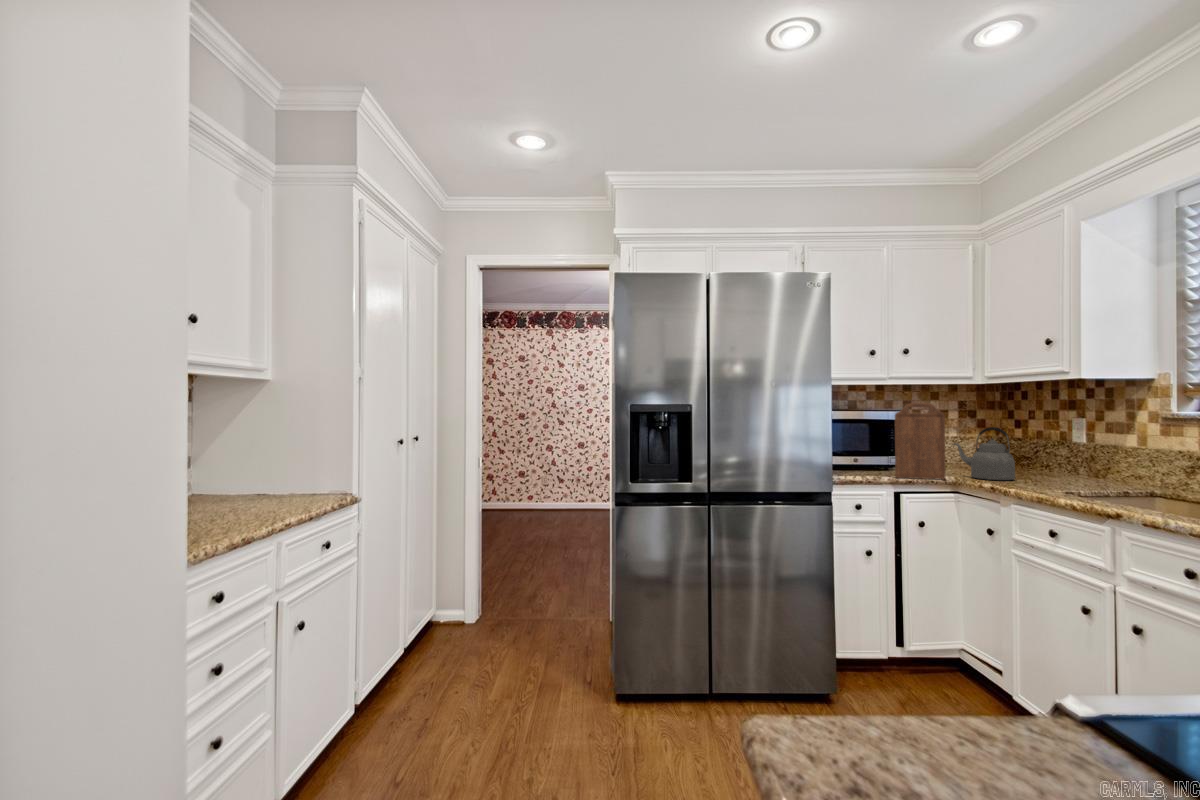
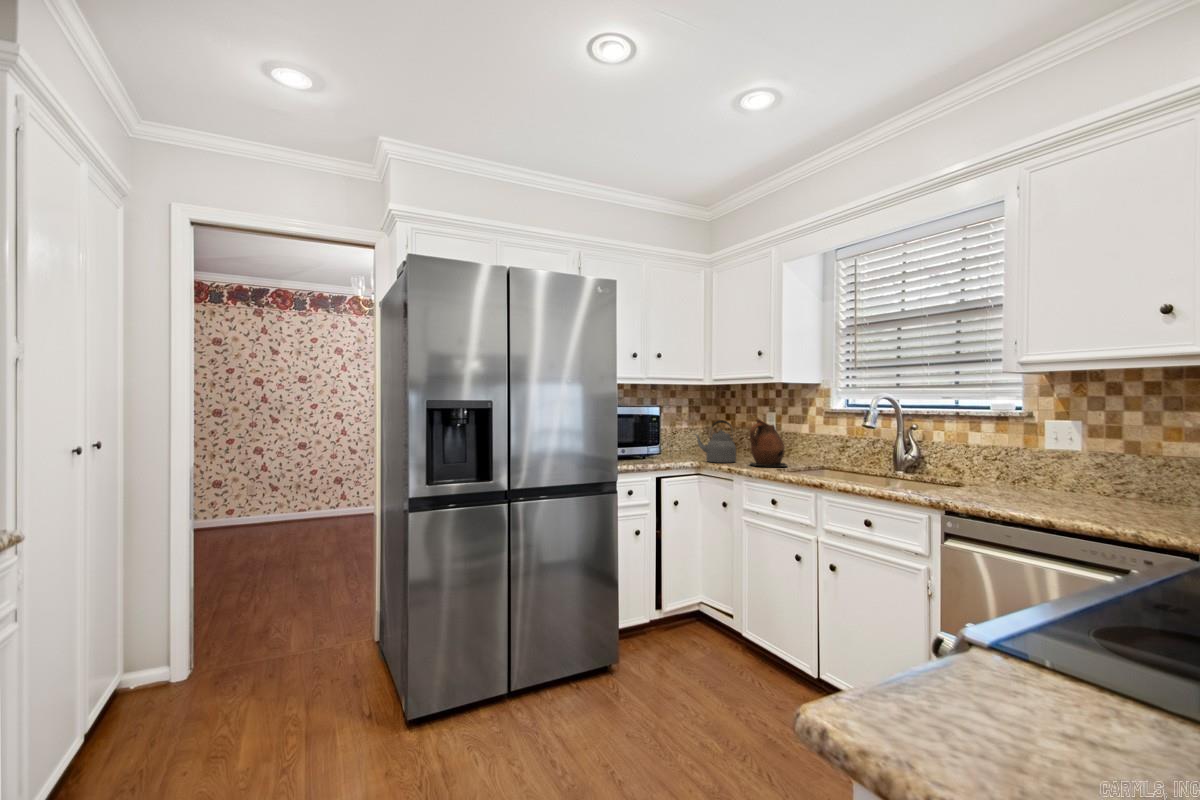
cutting board: present [895,403,945,479] -> none [656,400,693,465]
ceramic pitcher: none [1028,427,1091,491] -> present [750,419,787,467]

